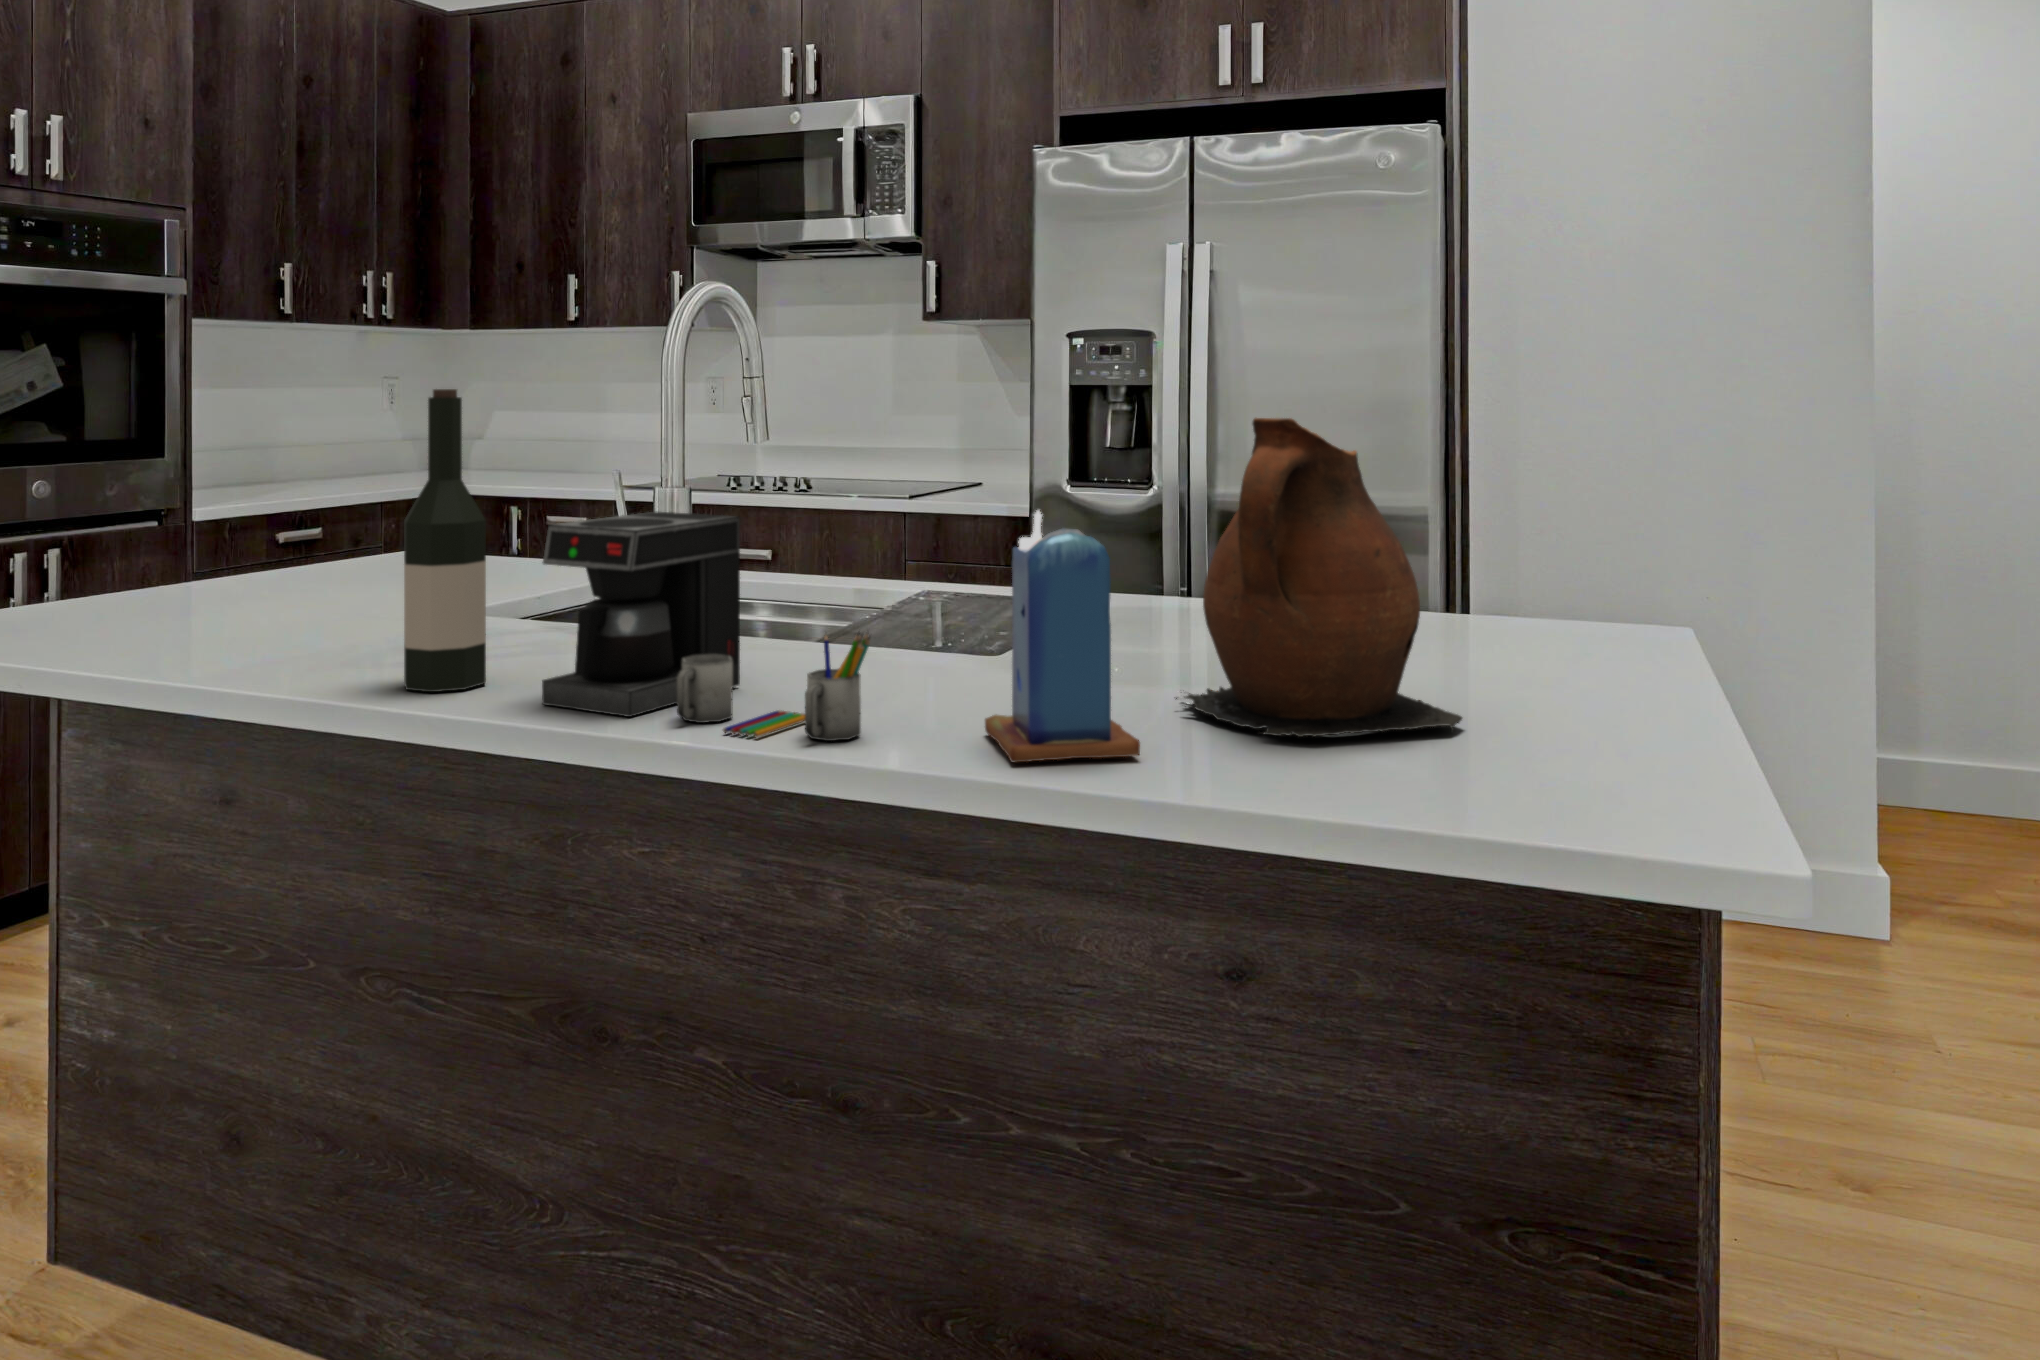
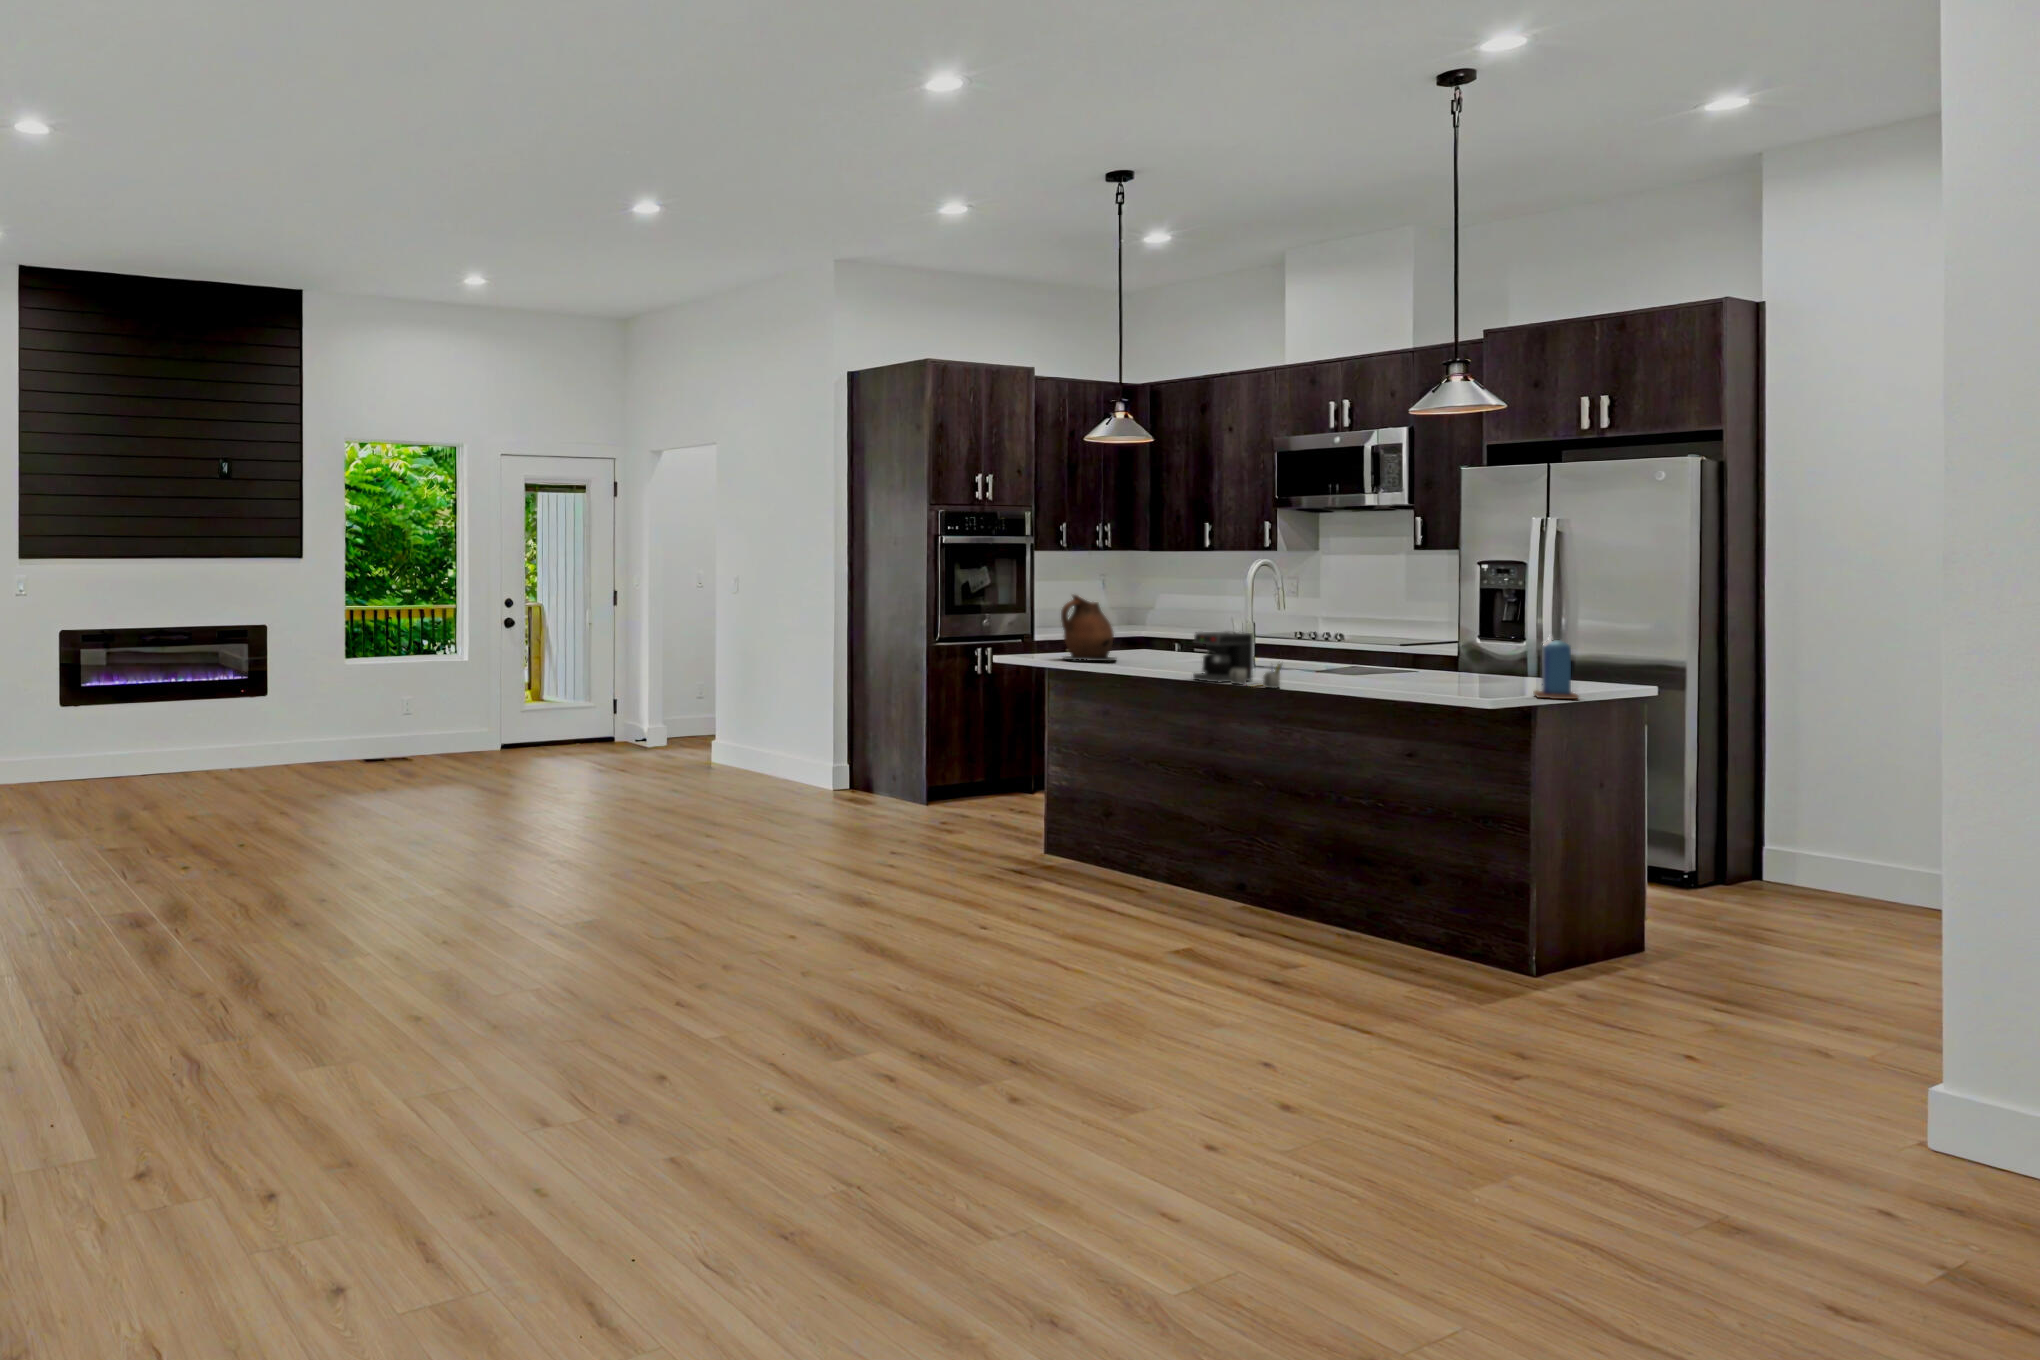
wine bottle: present [404,389,486,692] -> none [1153,595,1177,676]
ceramic pitcher: present [1176,418,1462,737] -> present [1061,595,1116,661]
candle: present [985,510,1140,762] -> present [1534,639,1579,699]

